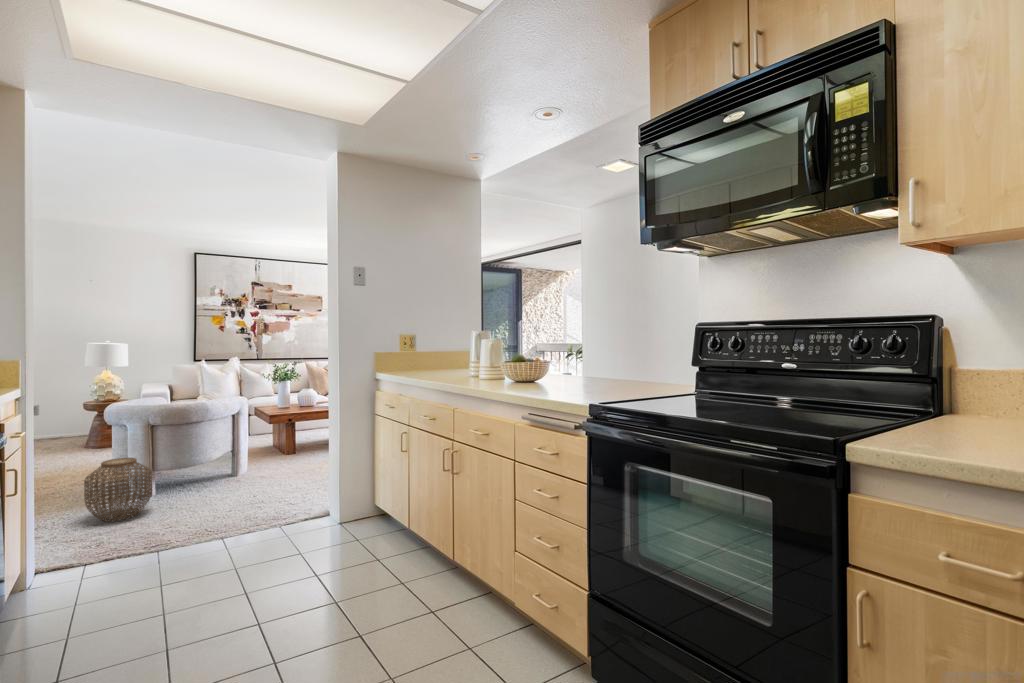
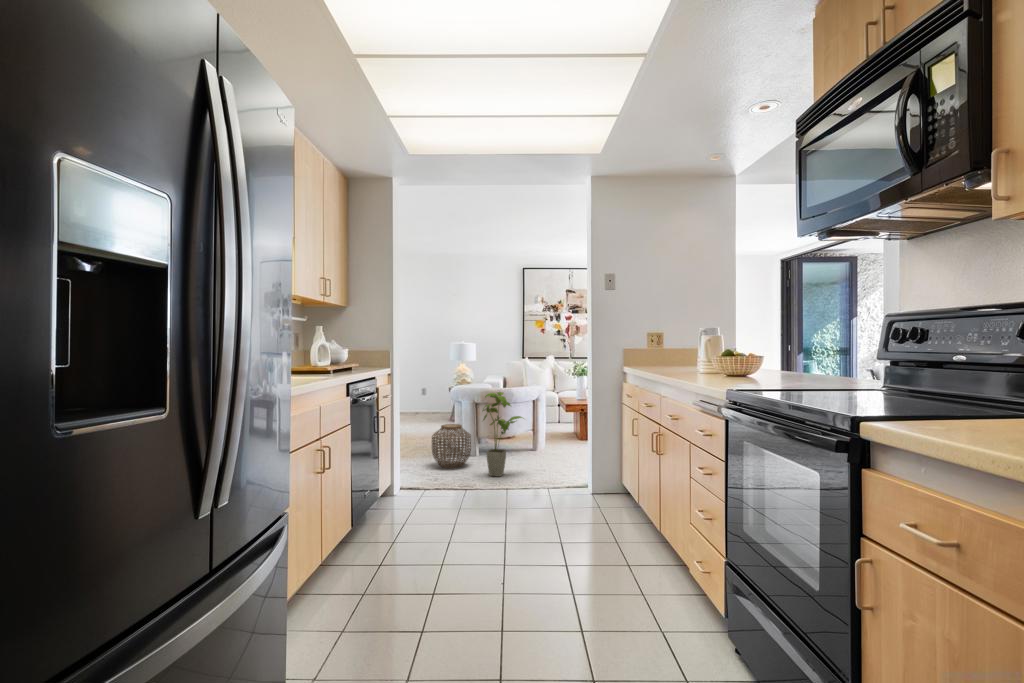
house plant: none [175,410,241,521] -> present [483,392,522,477]

